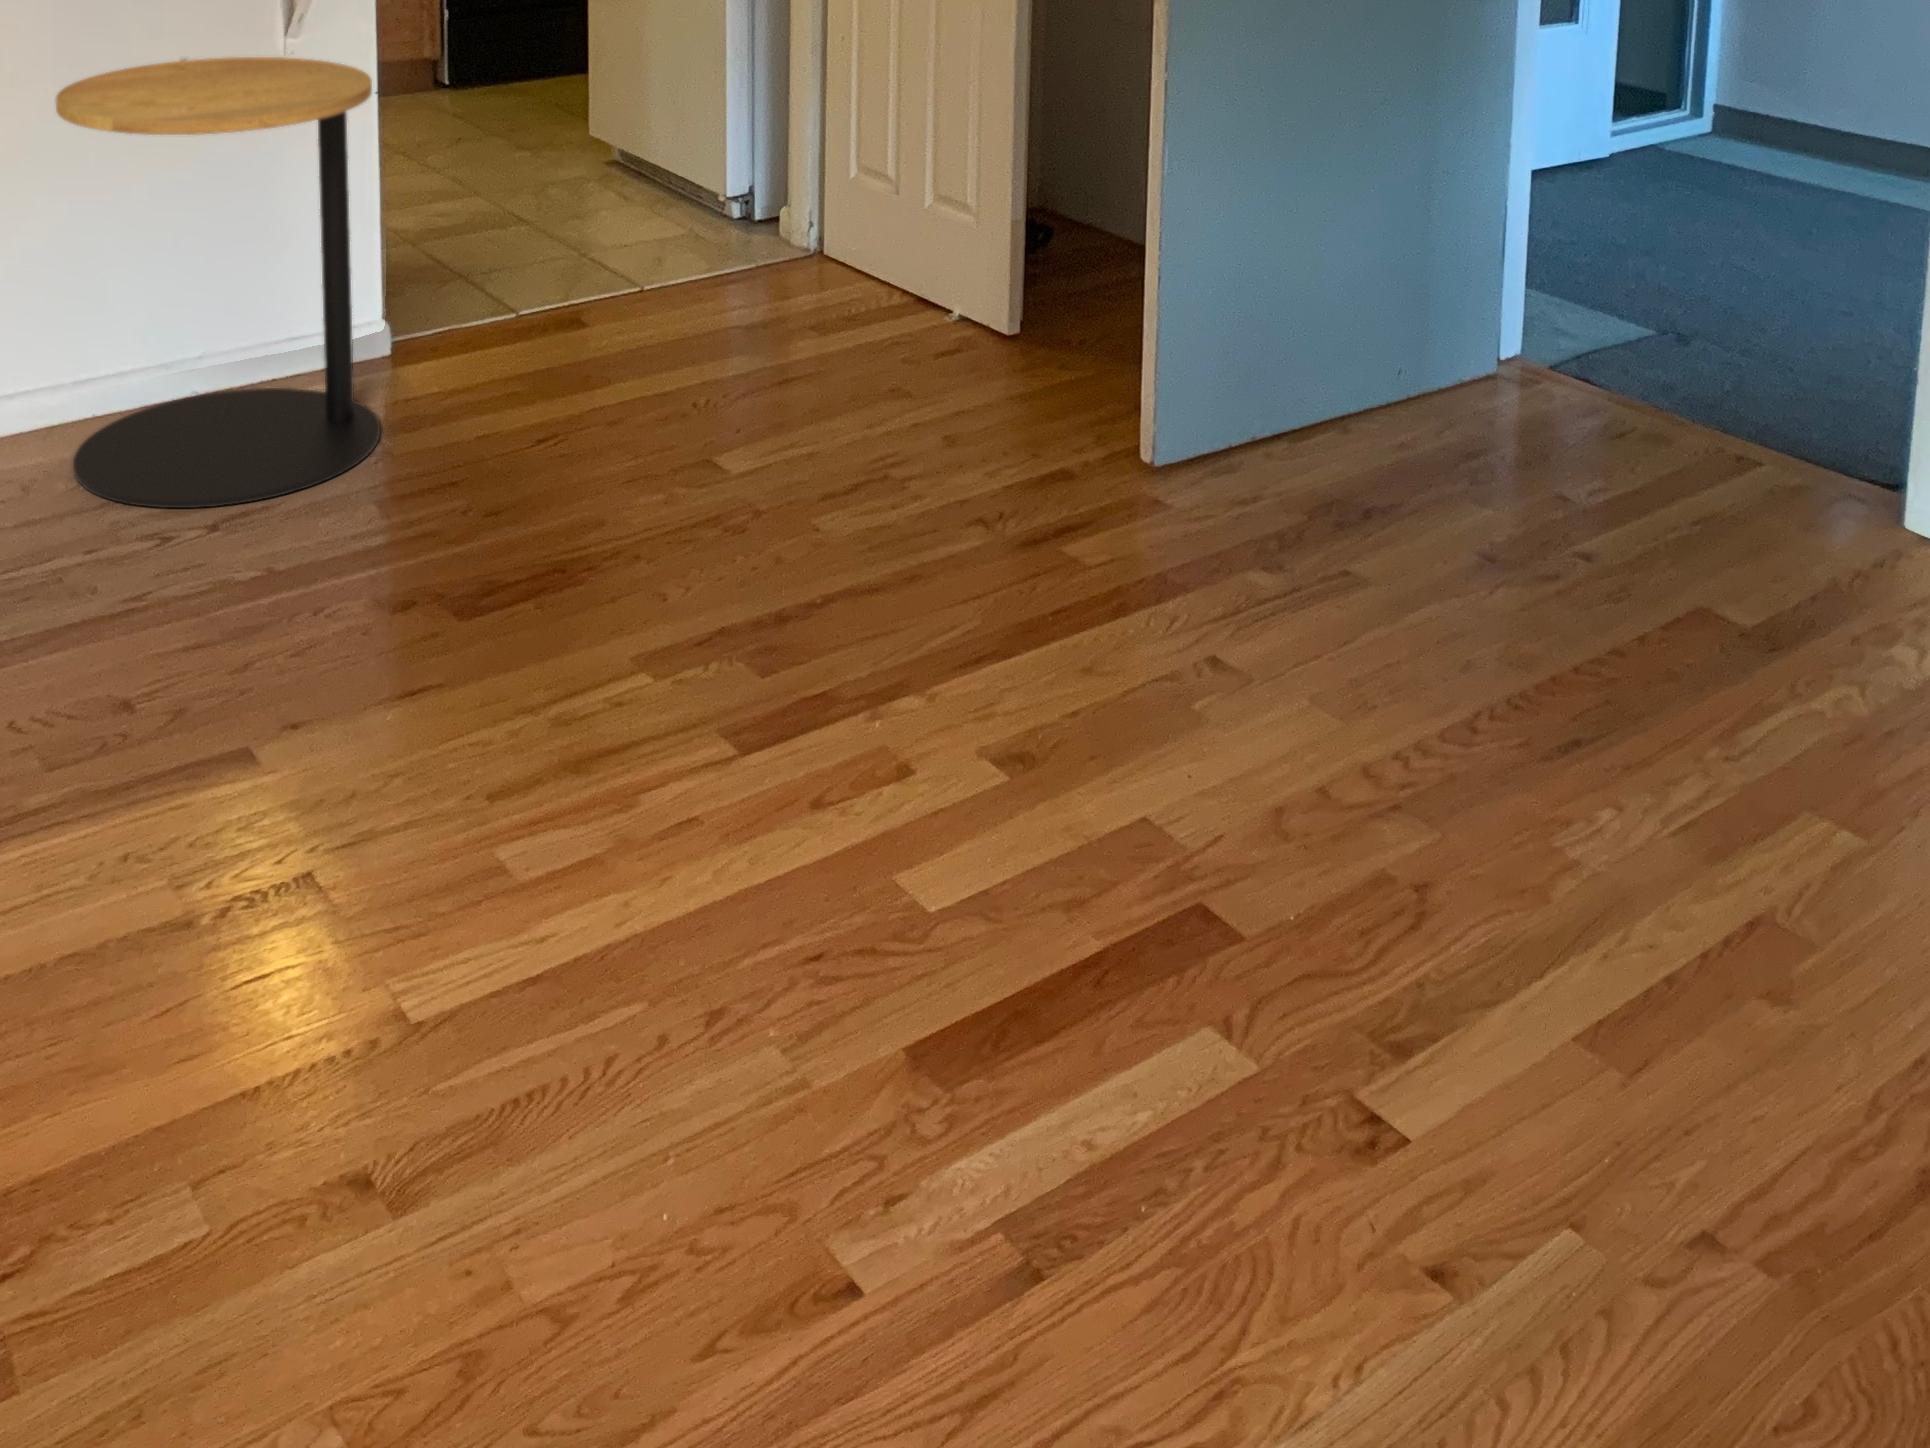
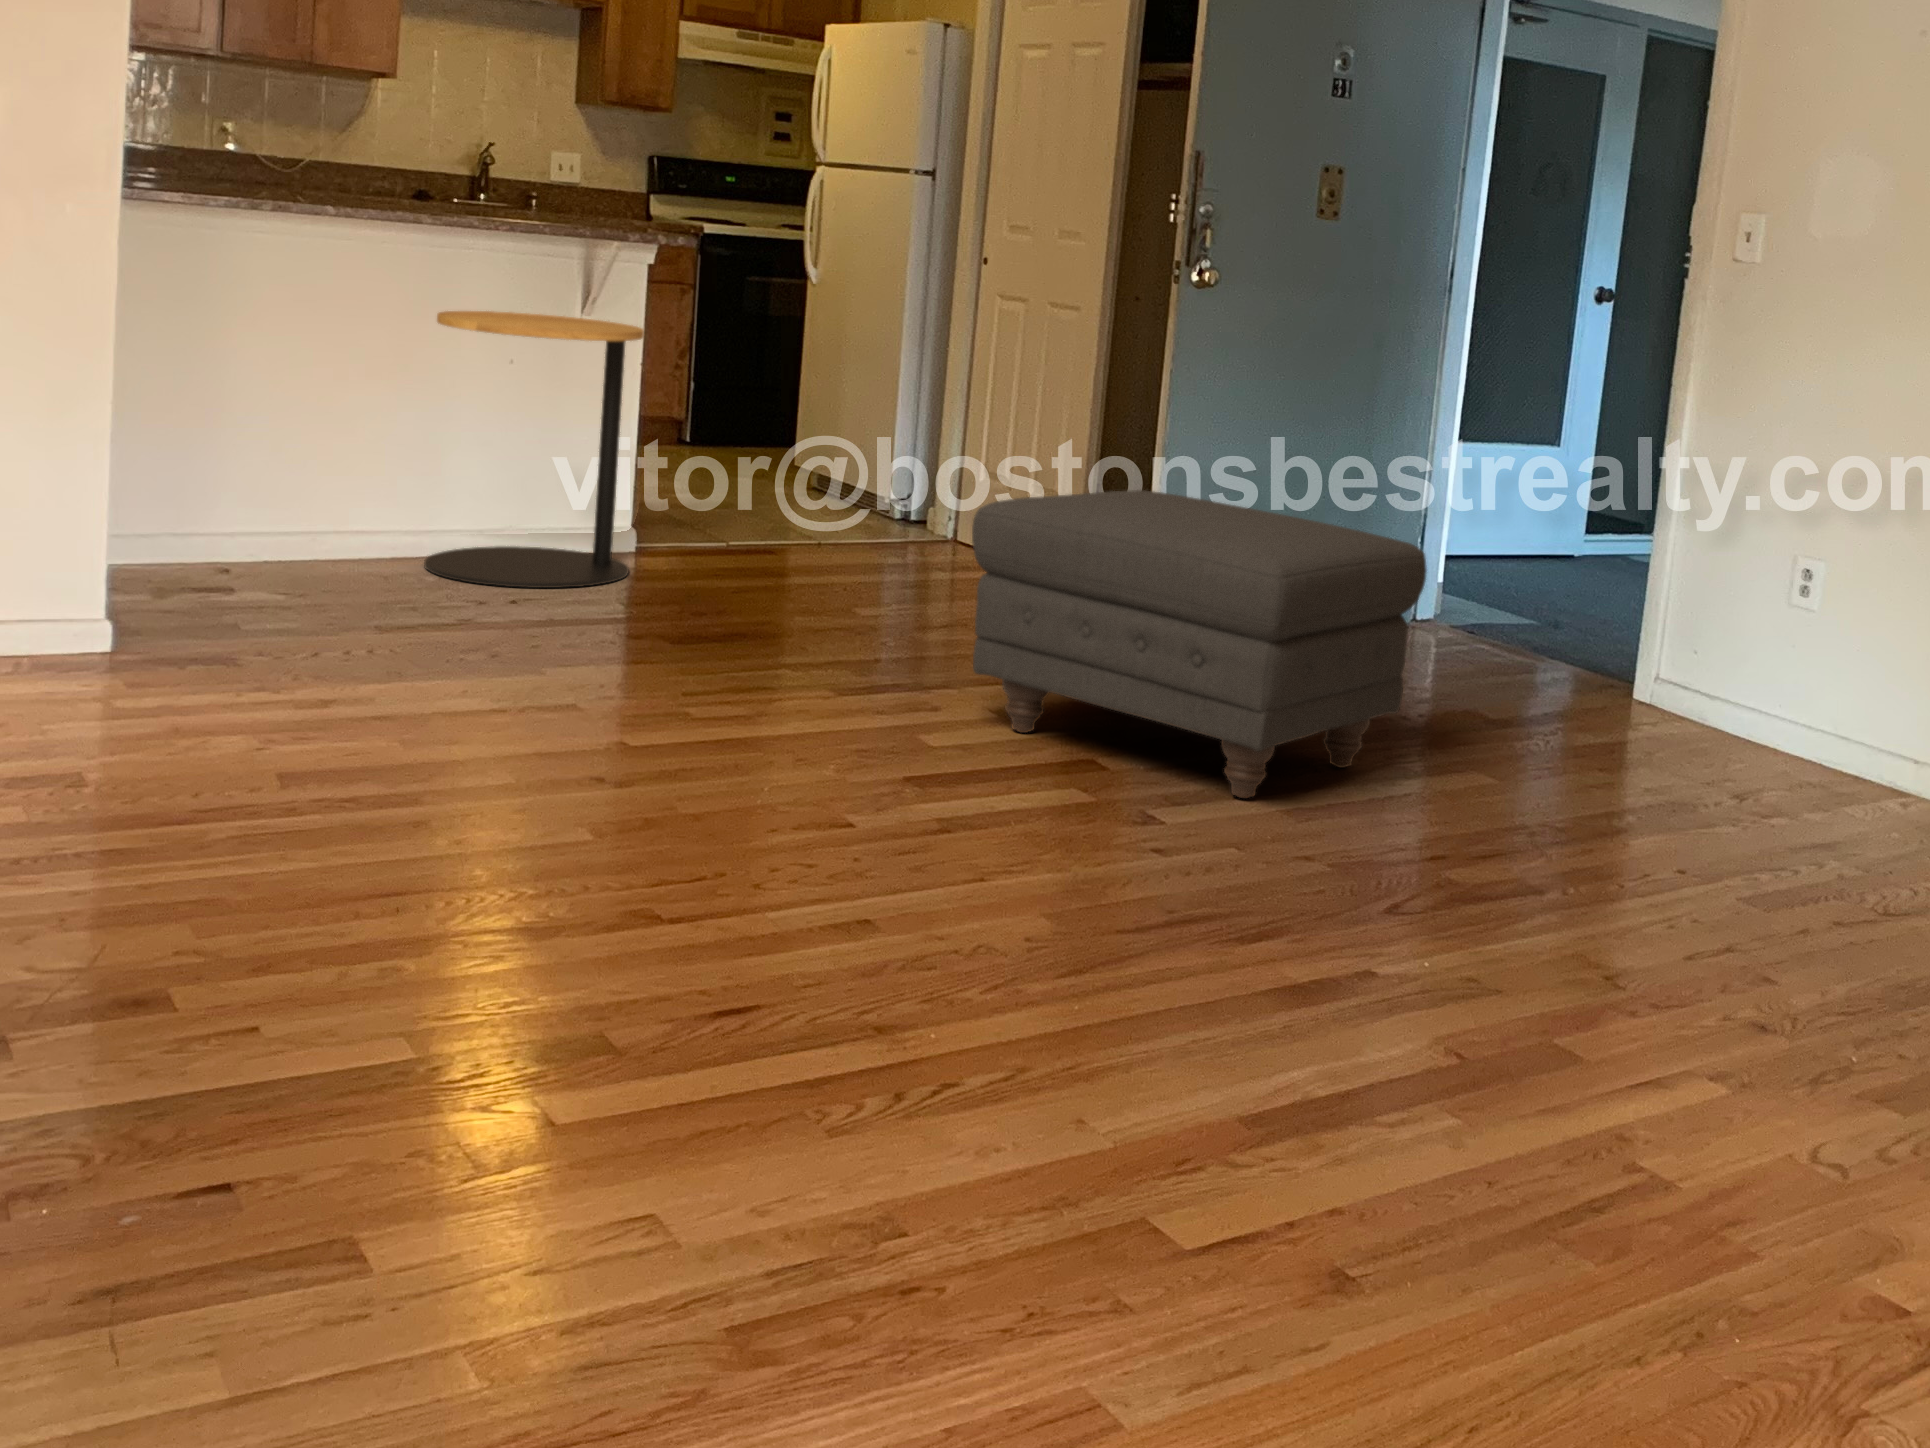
ottoman: none [952,354,1730,1025] -> present [972,490,1427,798]

